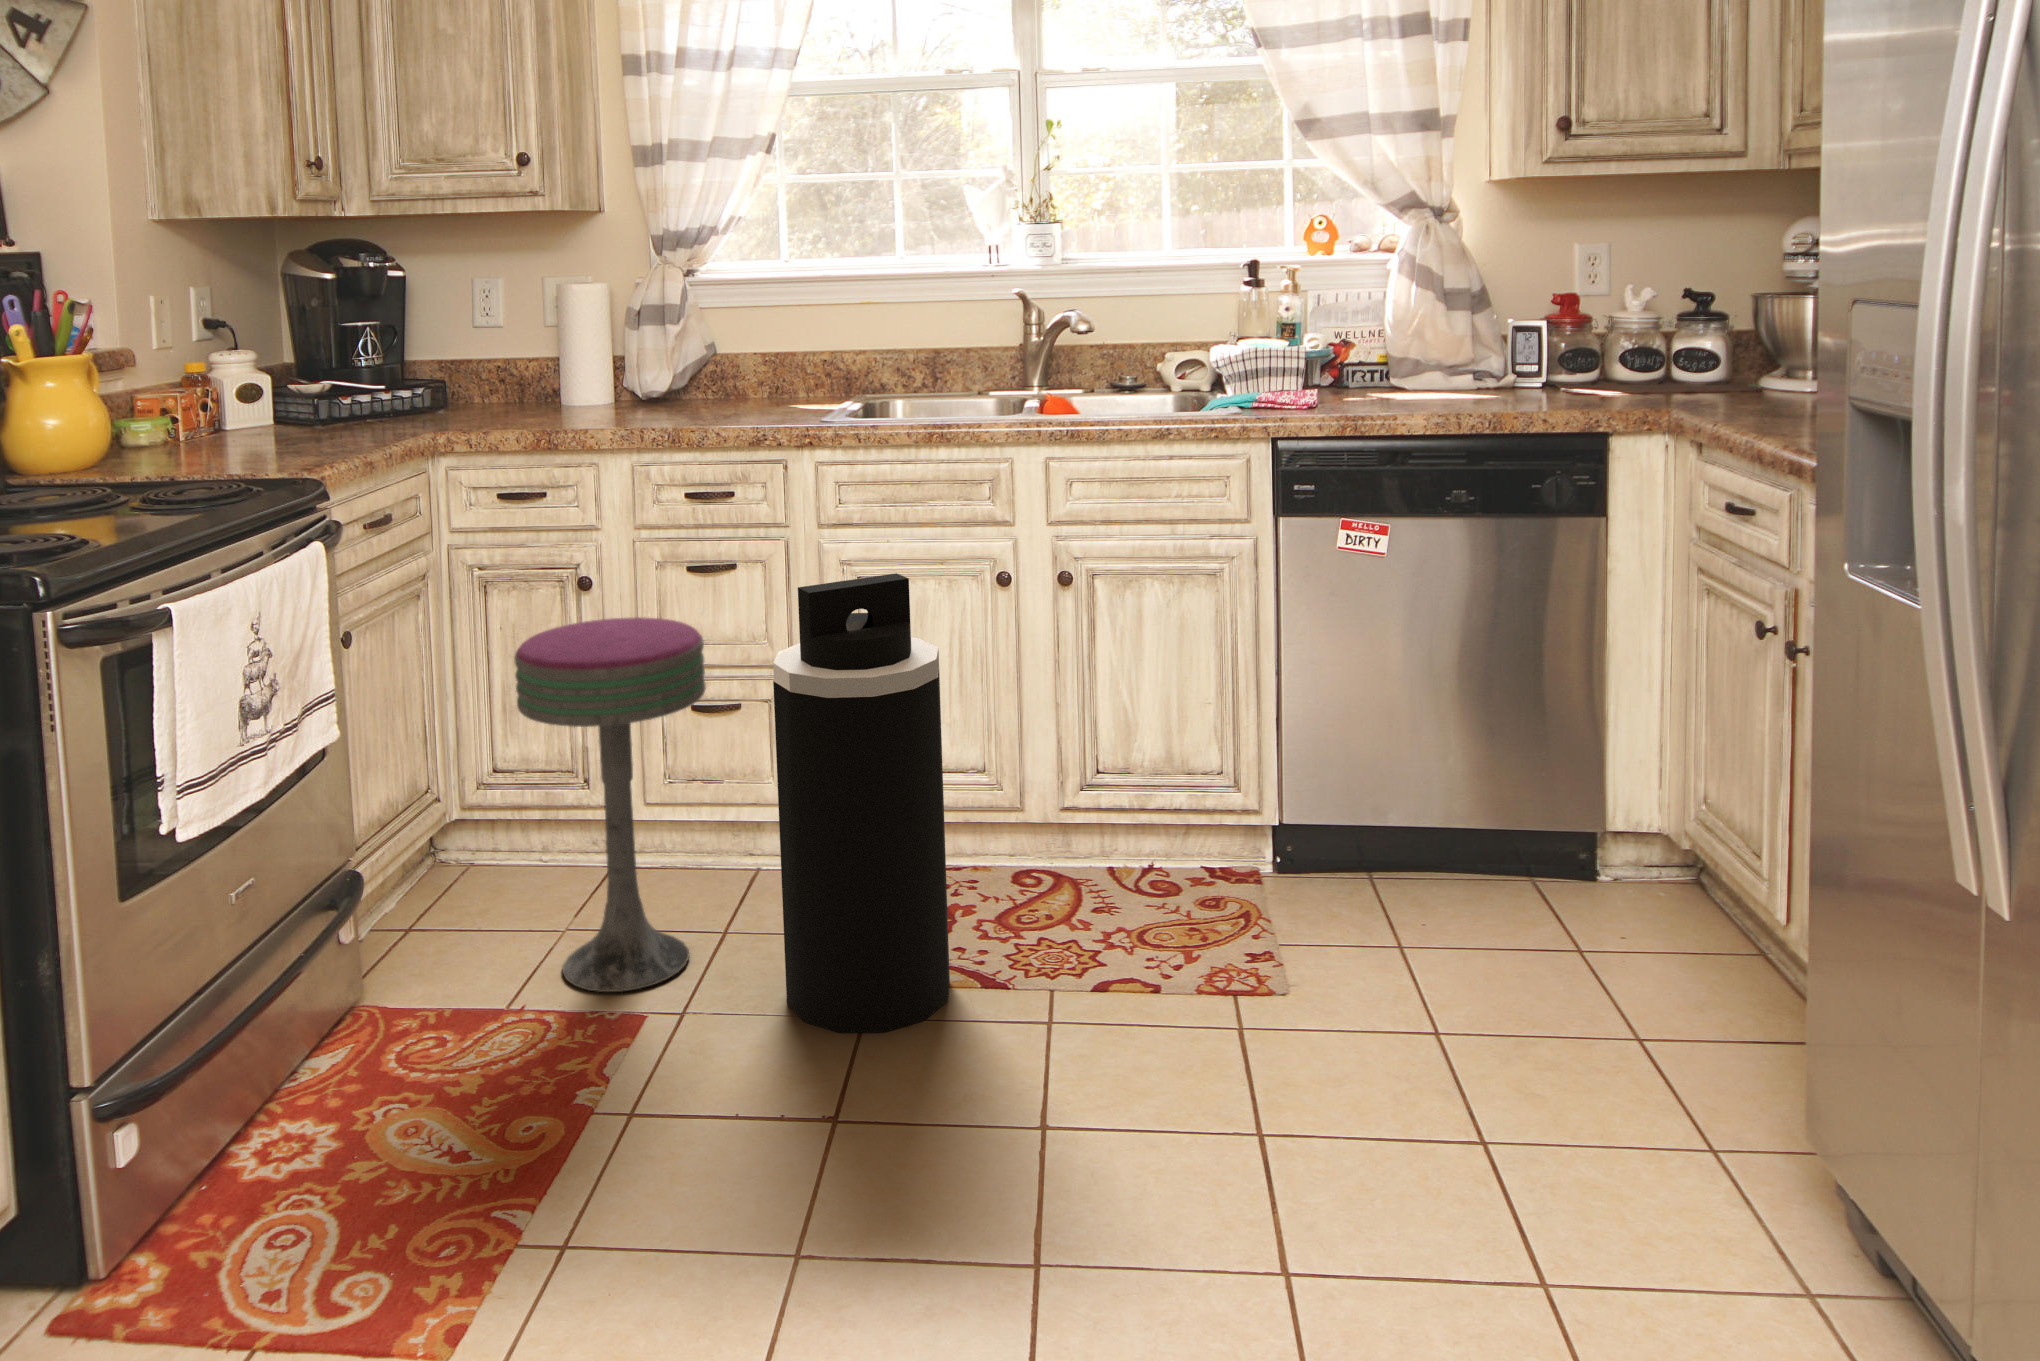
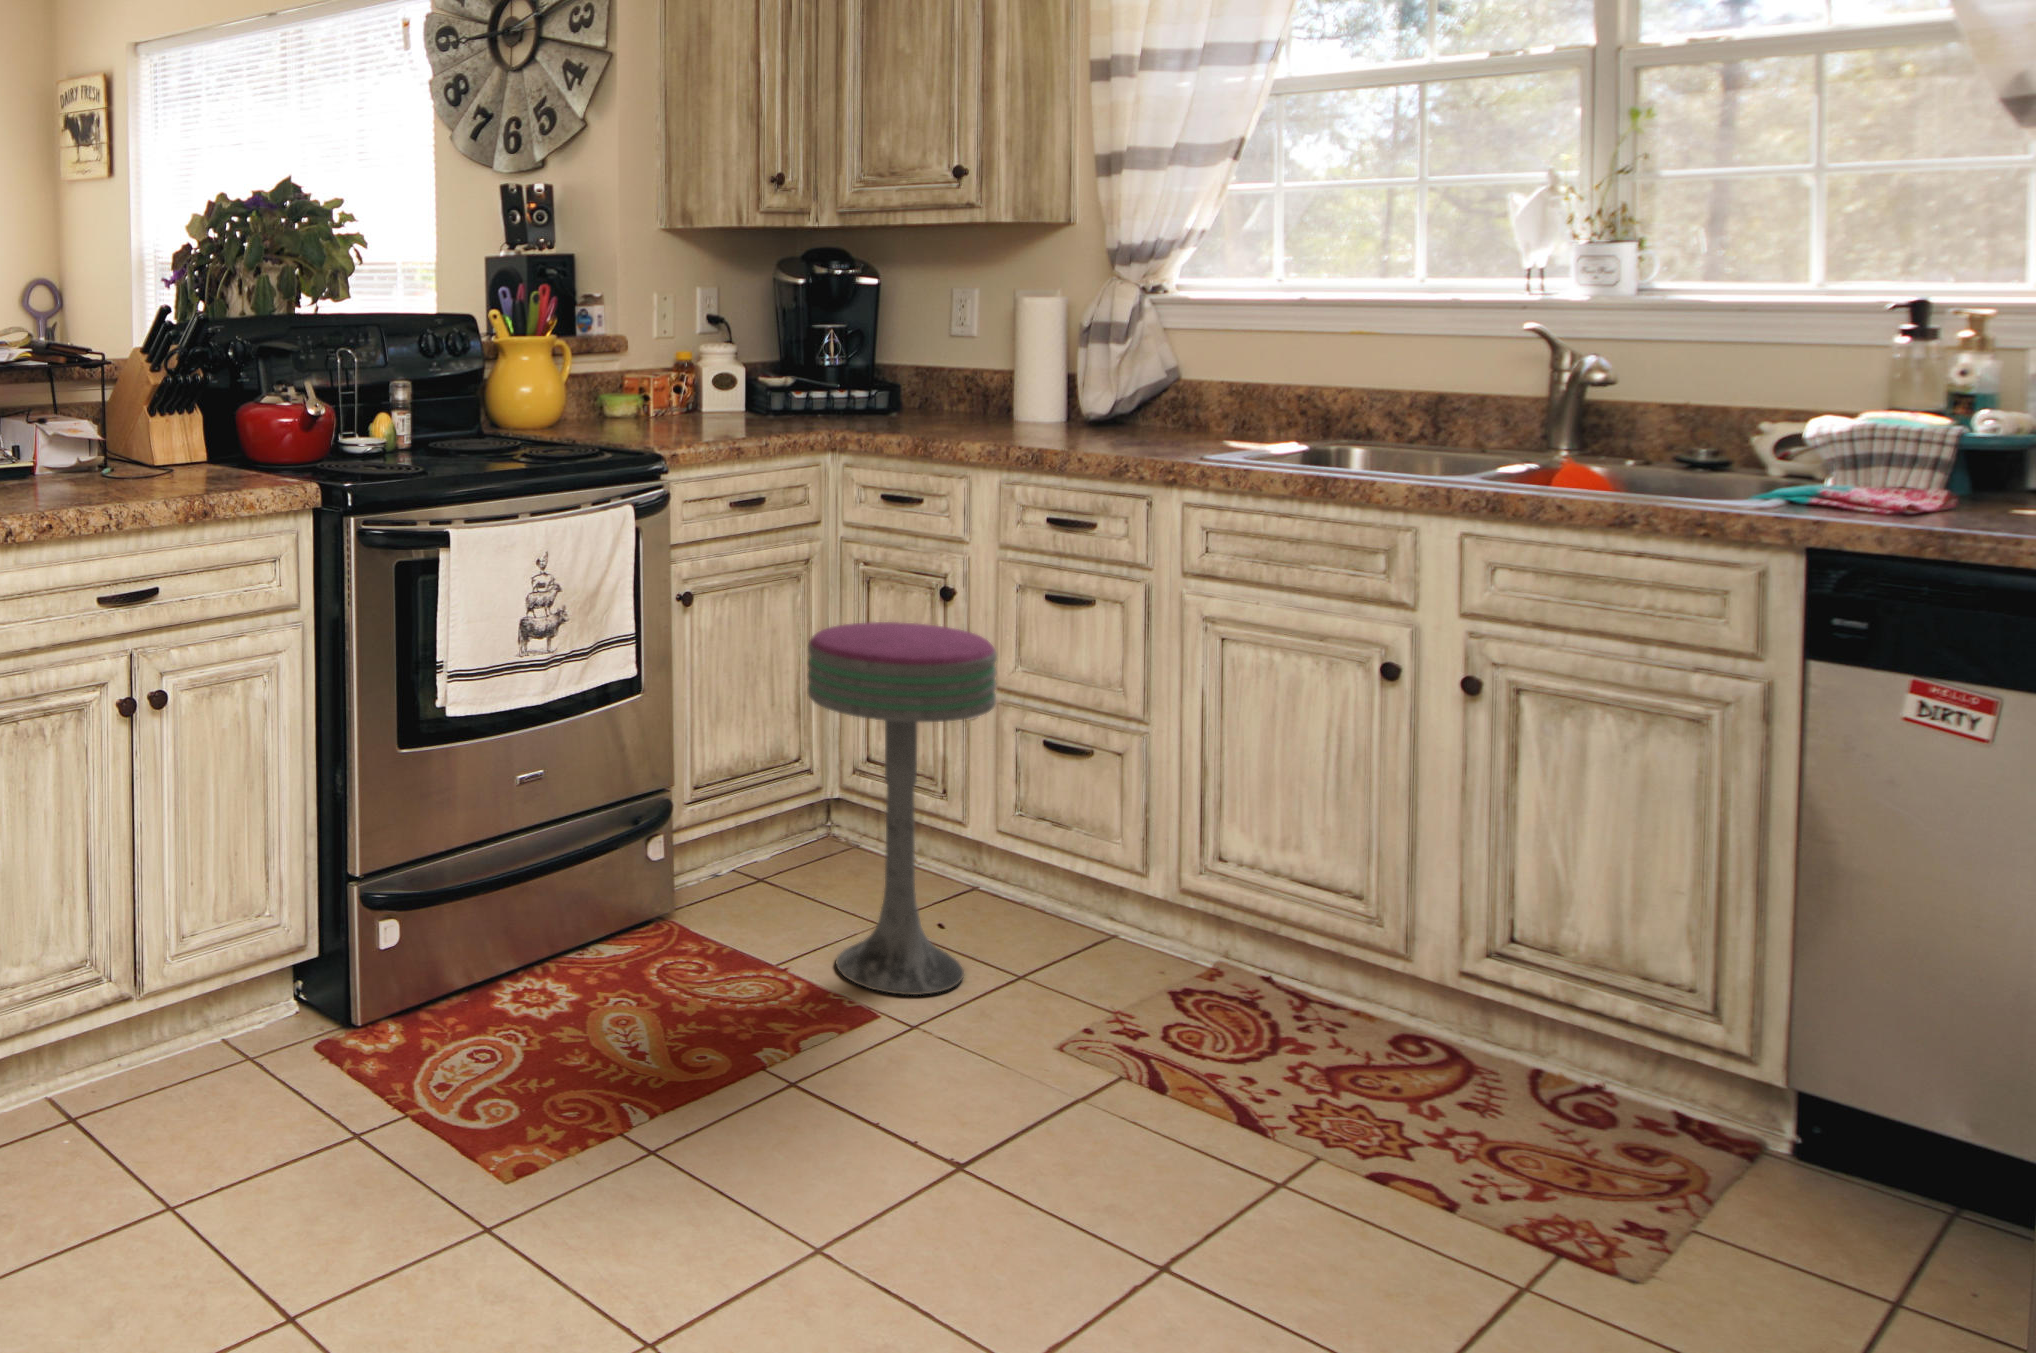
trash can: present [773,573,950,1033] -> none [1014,612,1210,1123]

